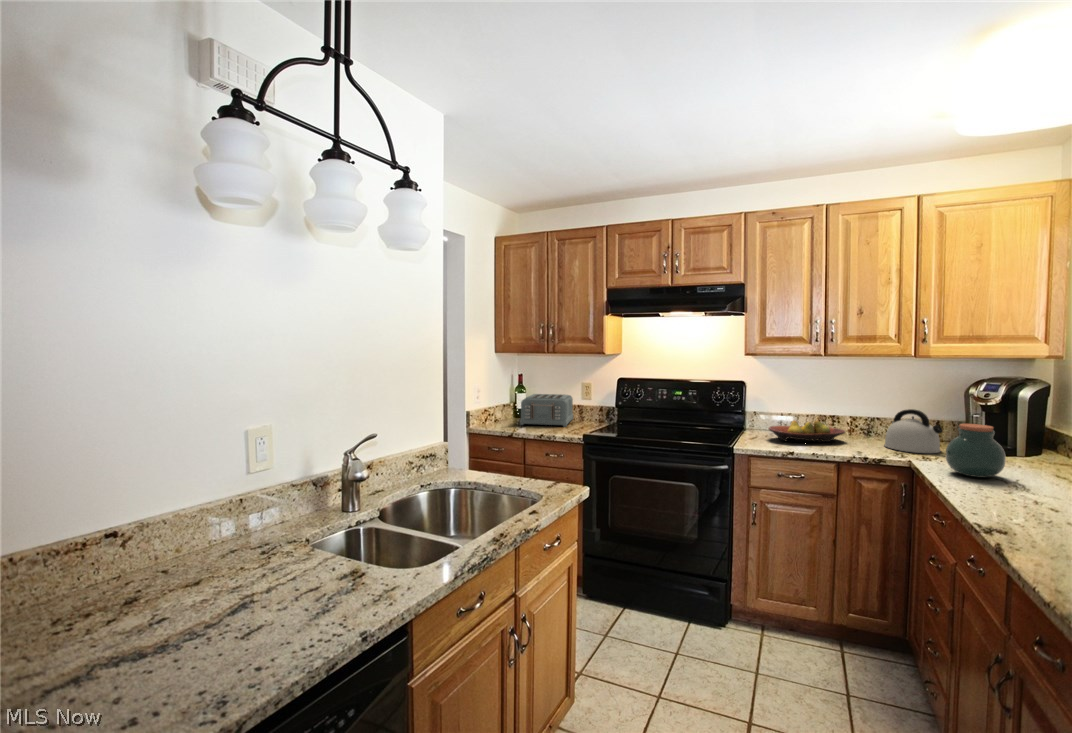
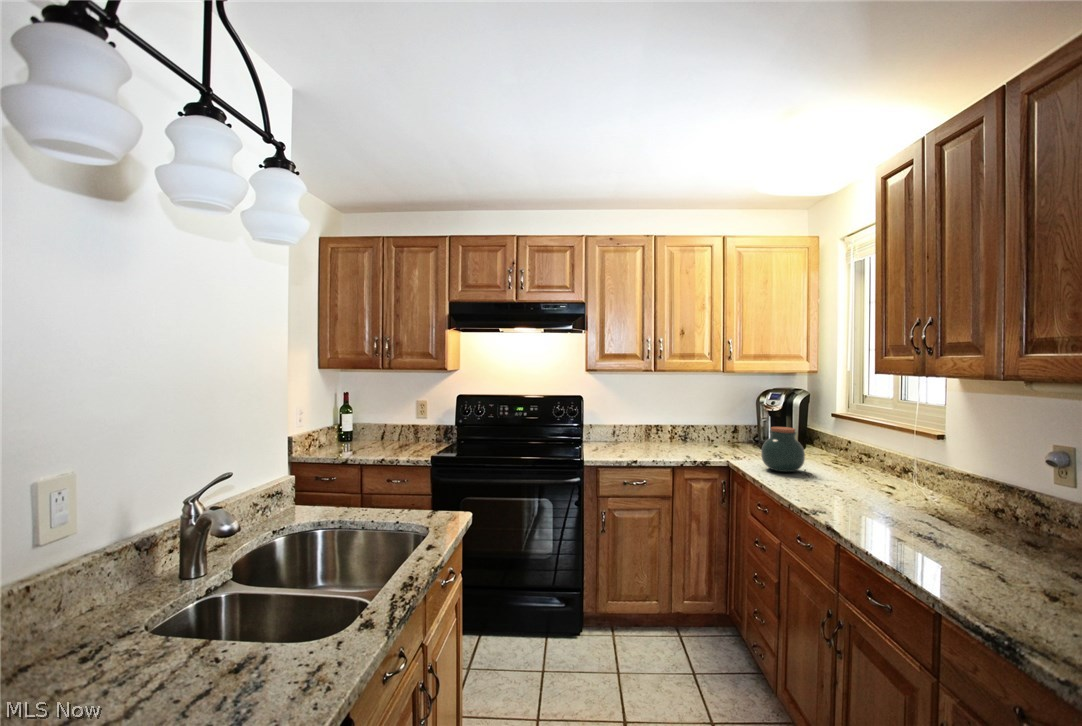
toaster: present [520,394,573,427] -> none [350,414,409,451]
kettle: present [884,409,942,453] -> none [702,417,747,454]
fruit bowl: present [769,420,845,442] -> none [609,430,671,451]

